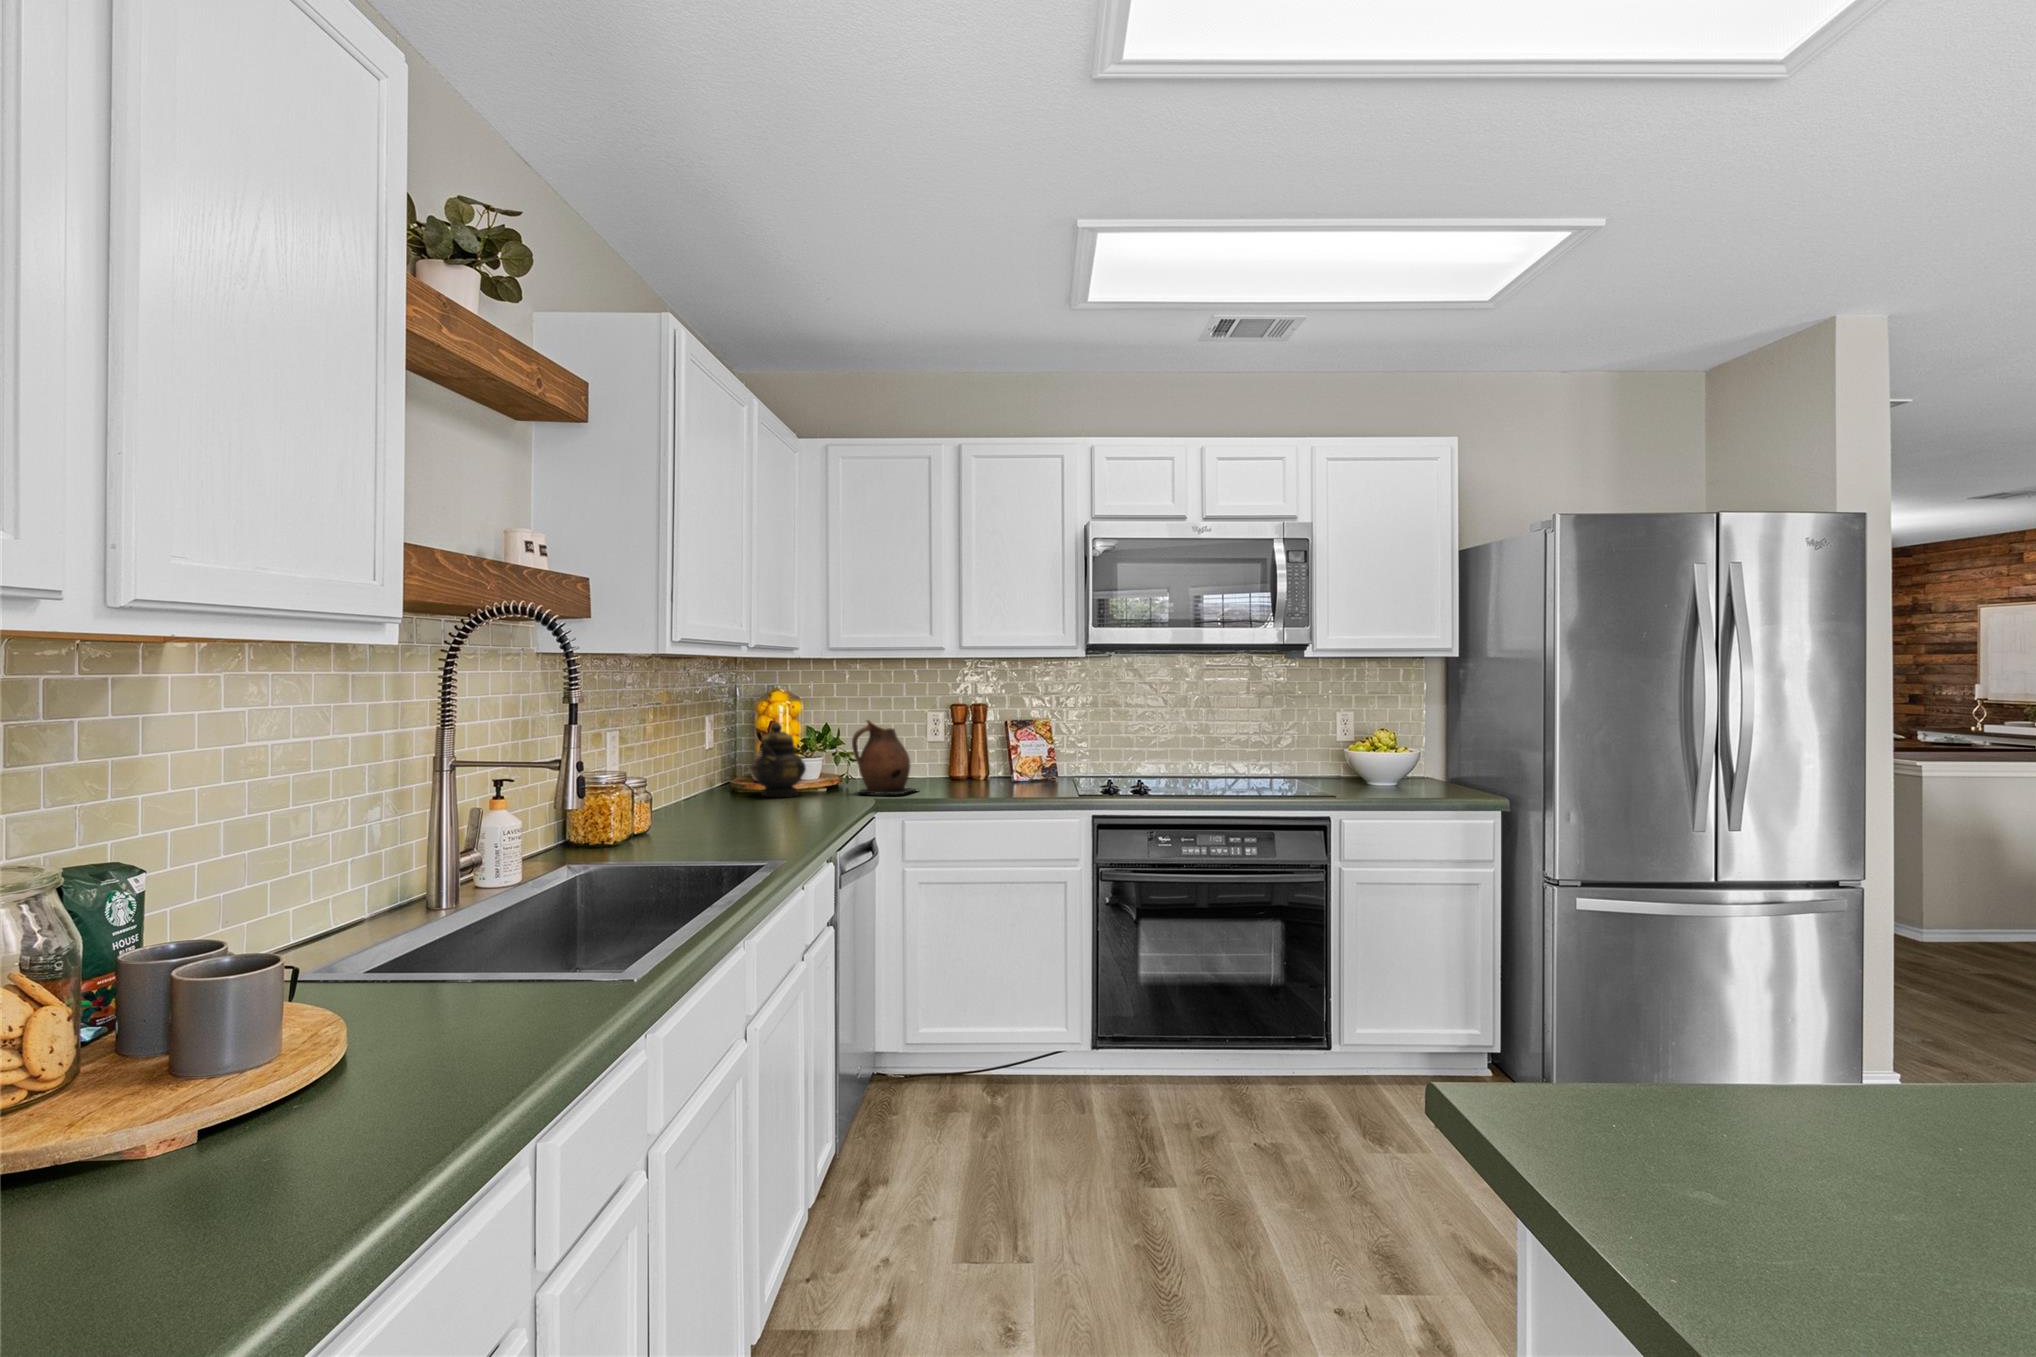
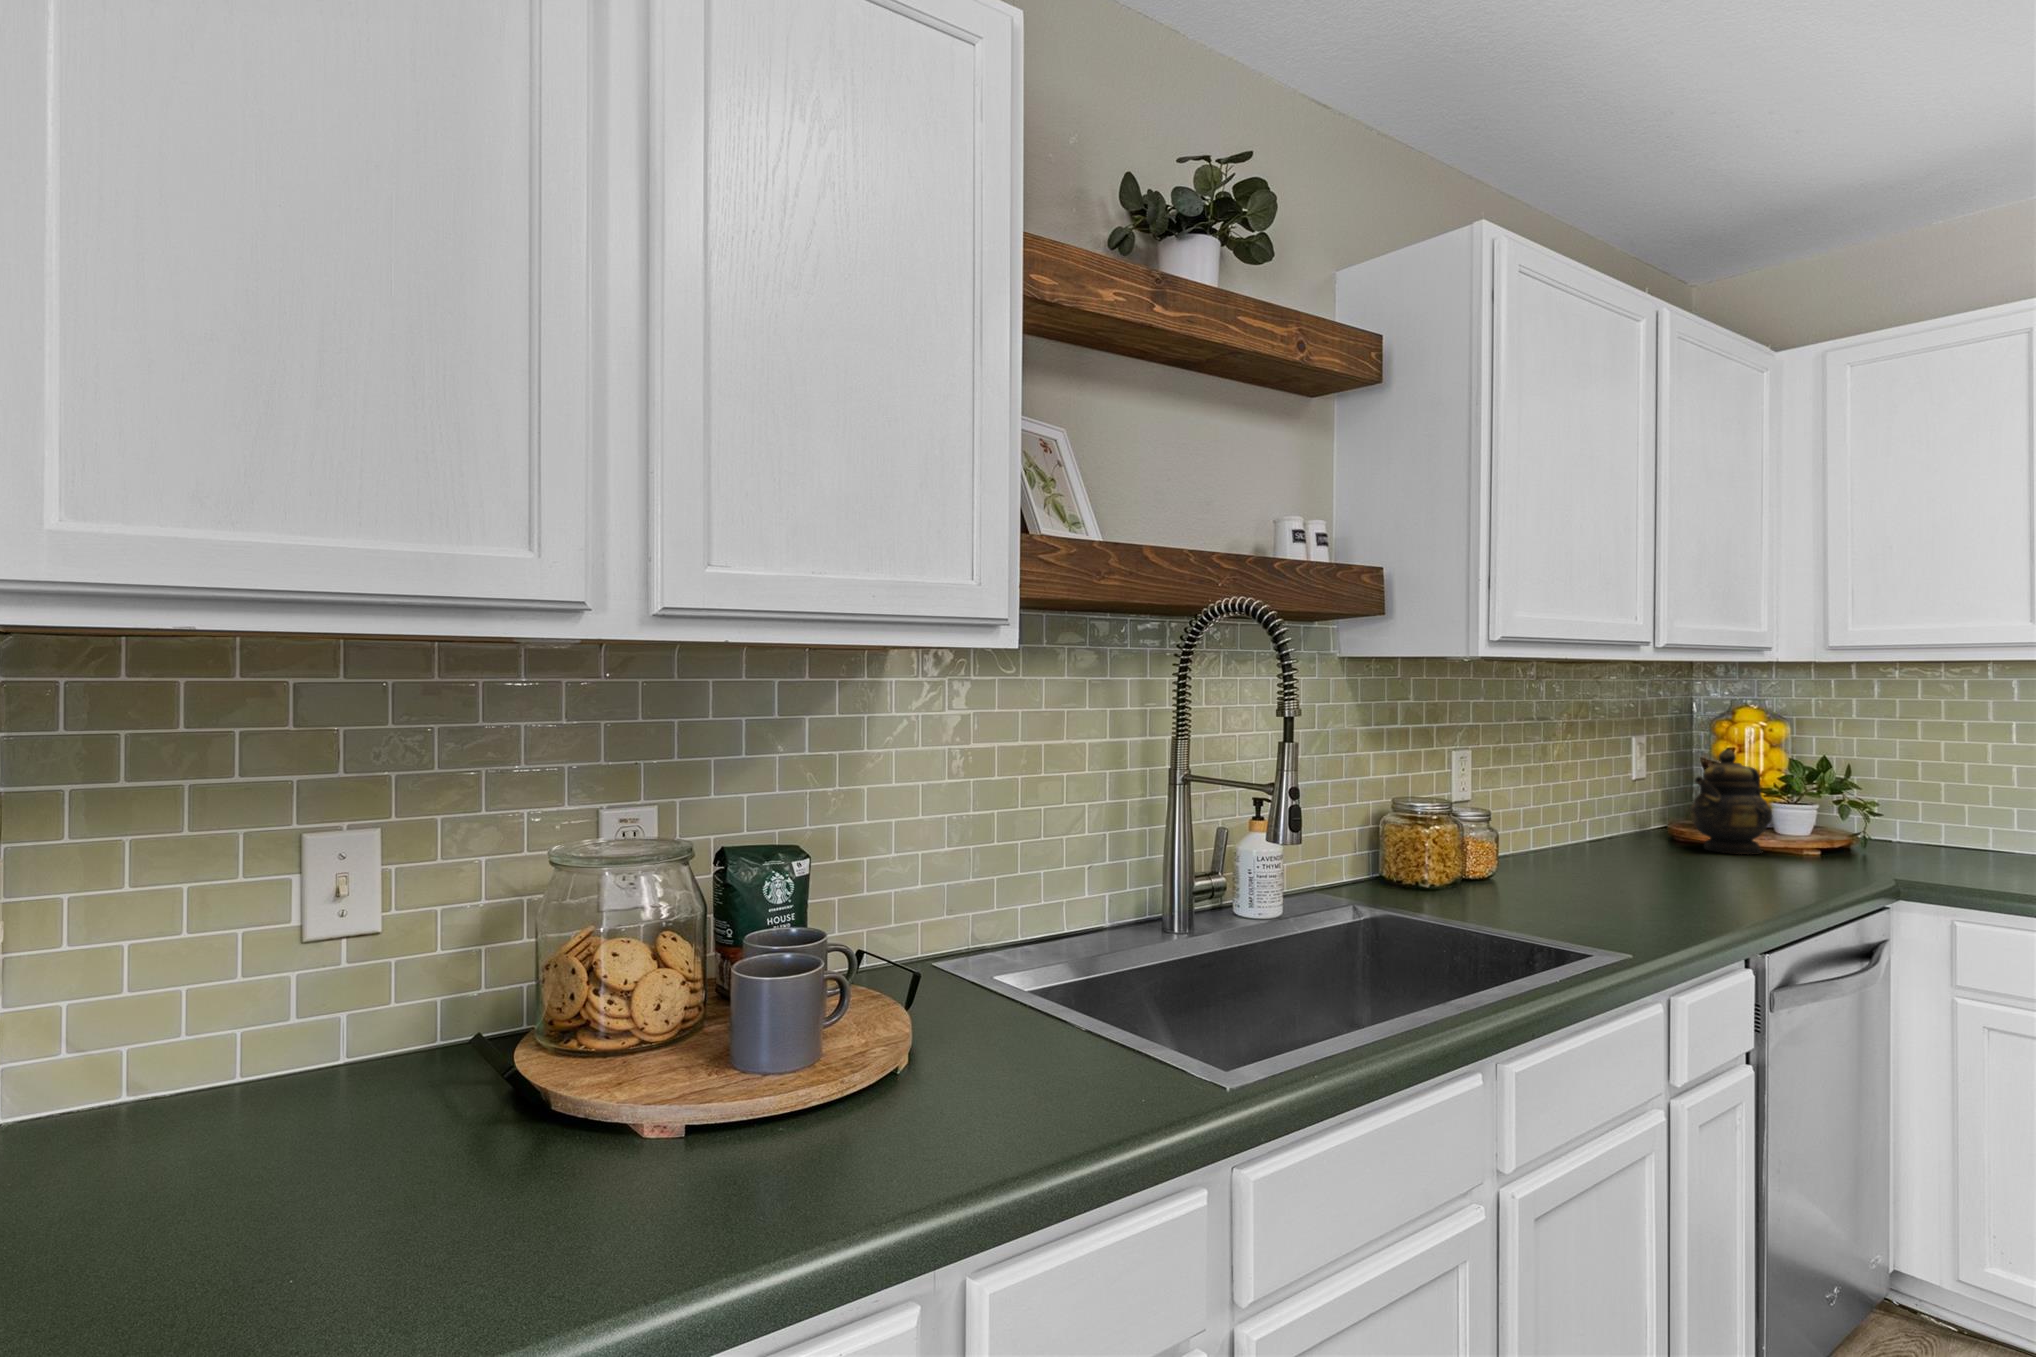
ceramic pitcher: present [852,720,916,795] -> none [1850,752,1980,869]

